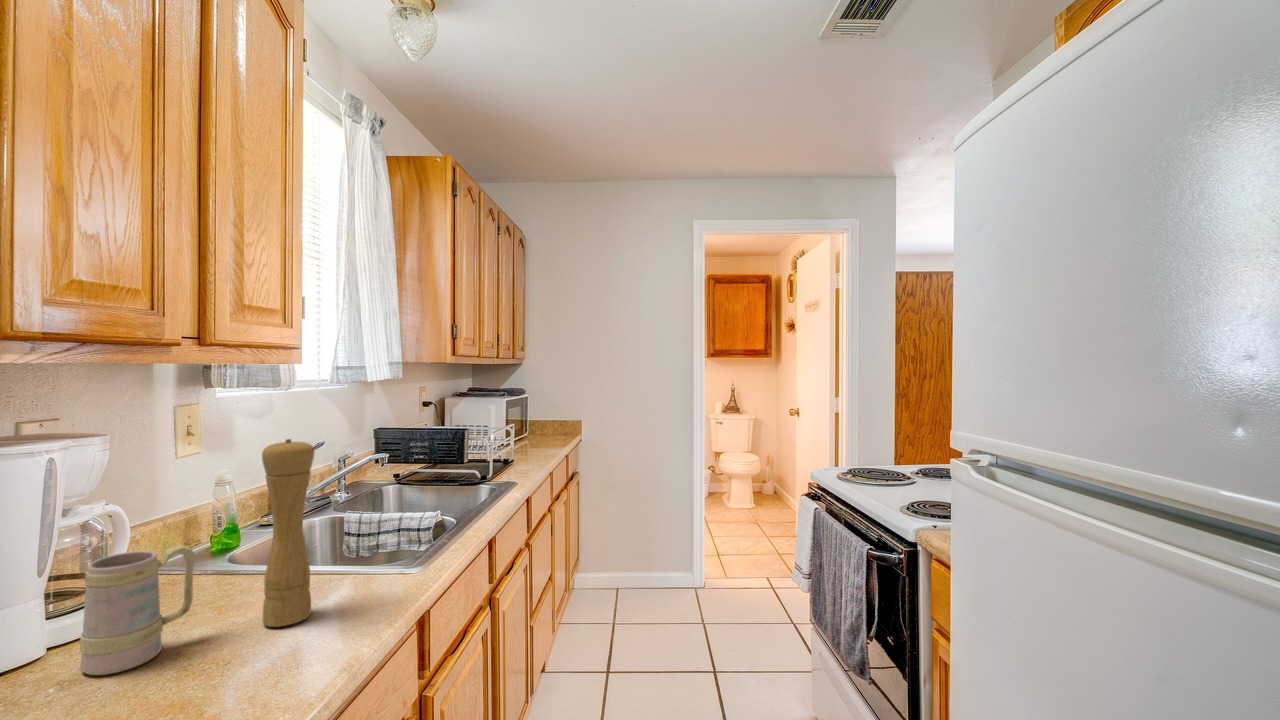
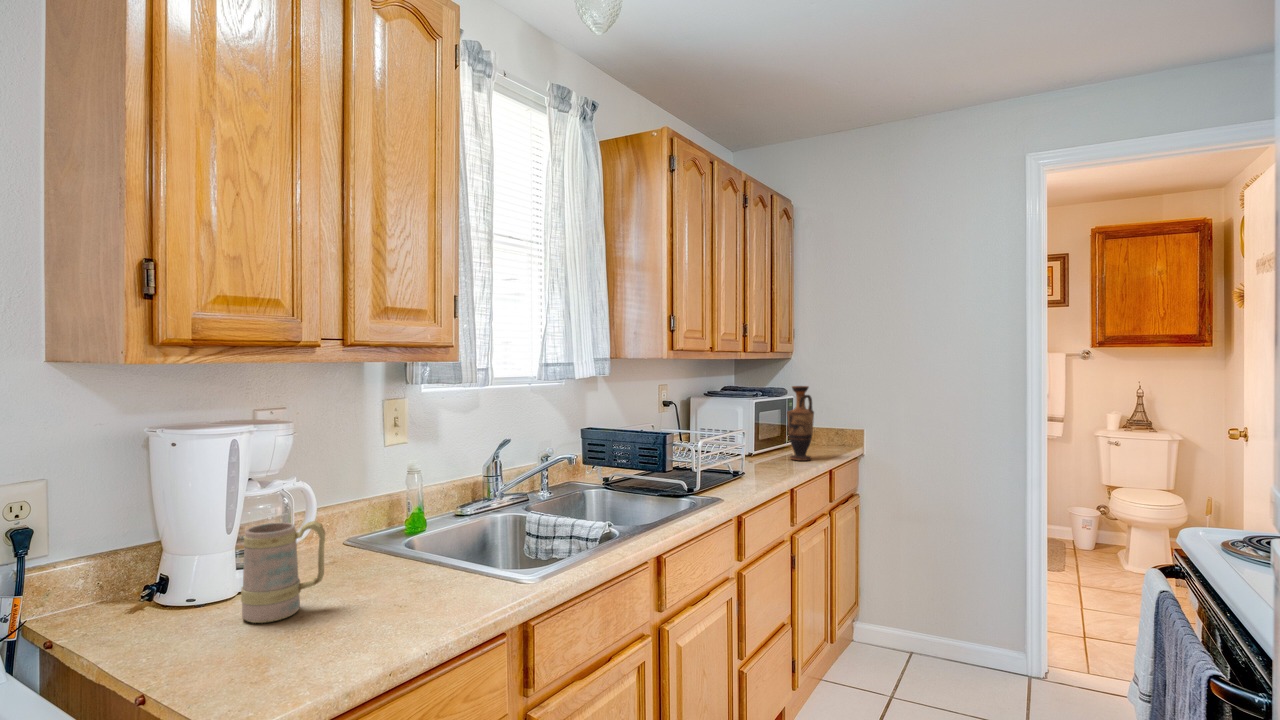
vase: none [535,386,557,446] -> present [787,386,814,461]
pepper mill: present [262,439,314,627] -> none [374,432,420,611]

